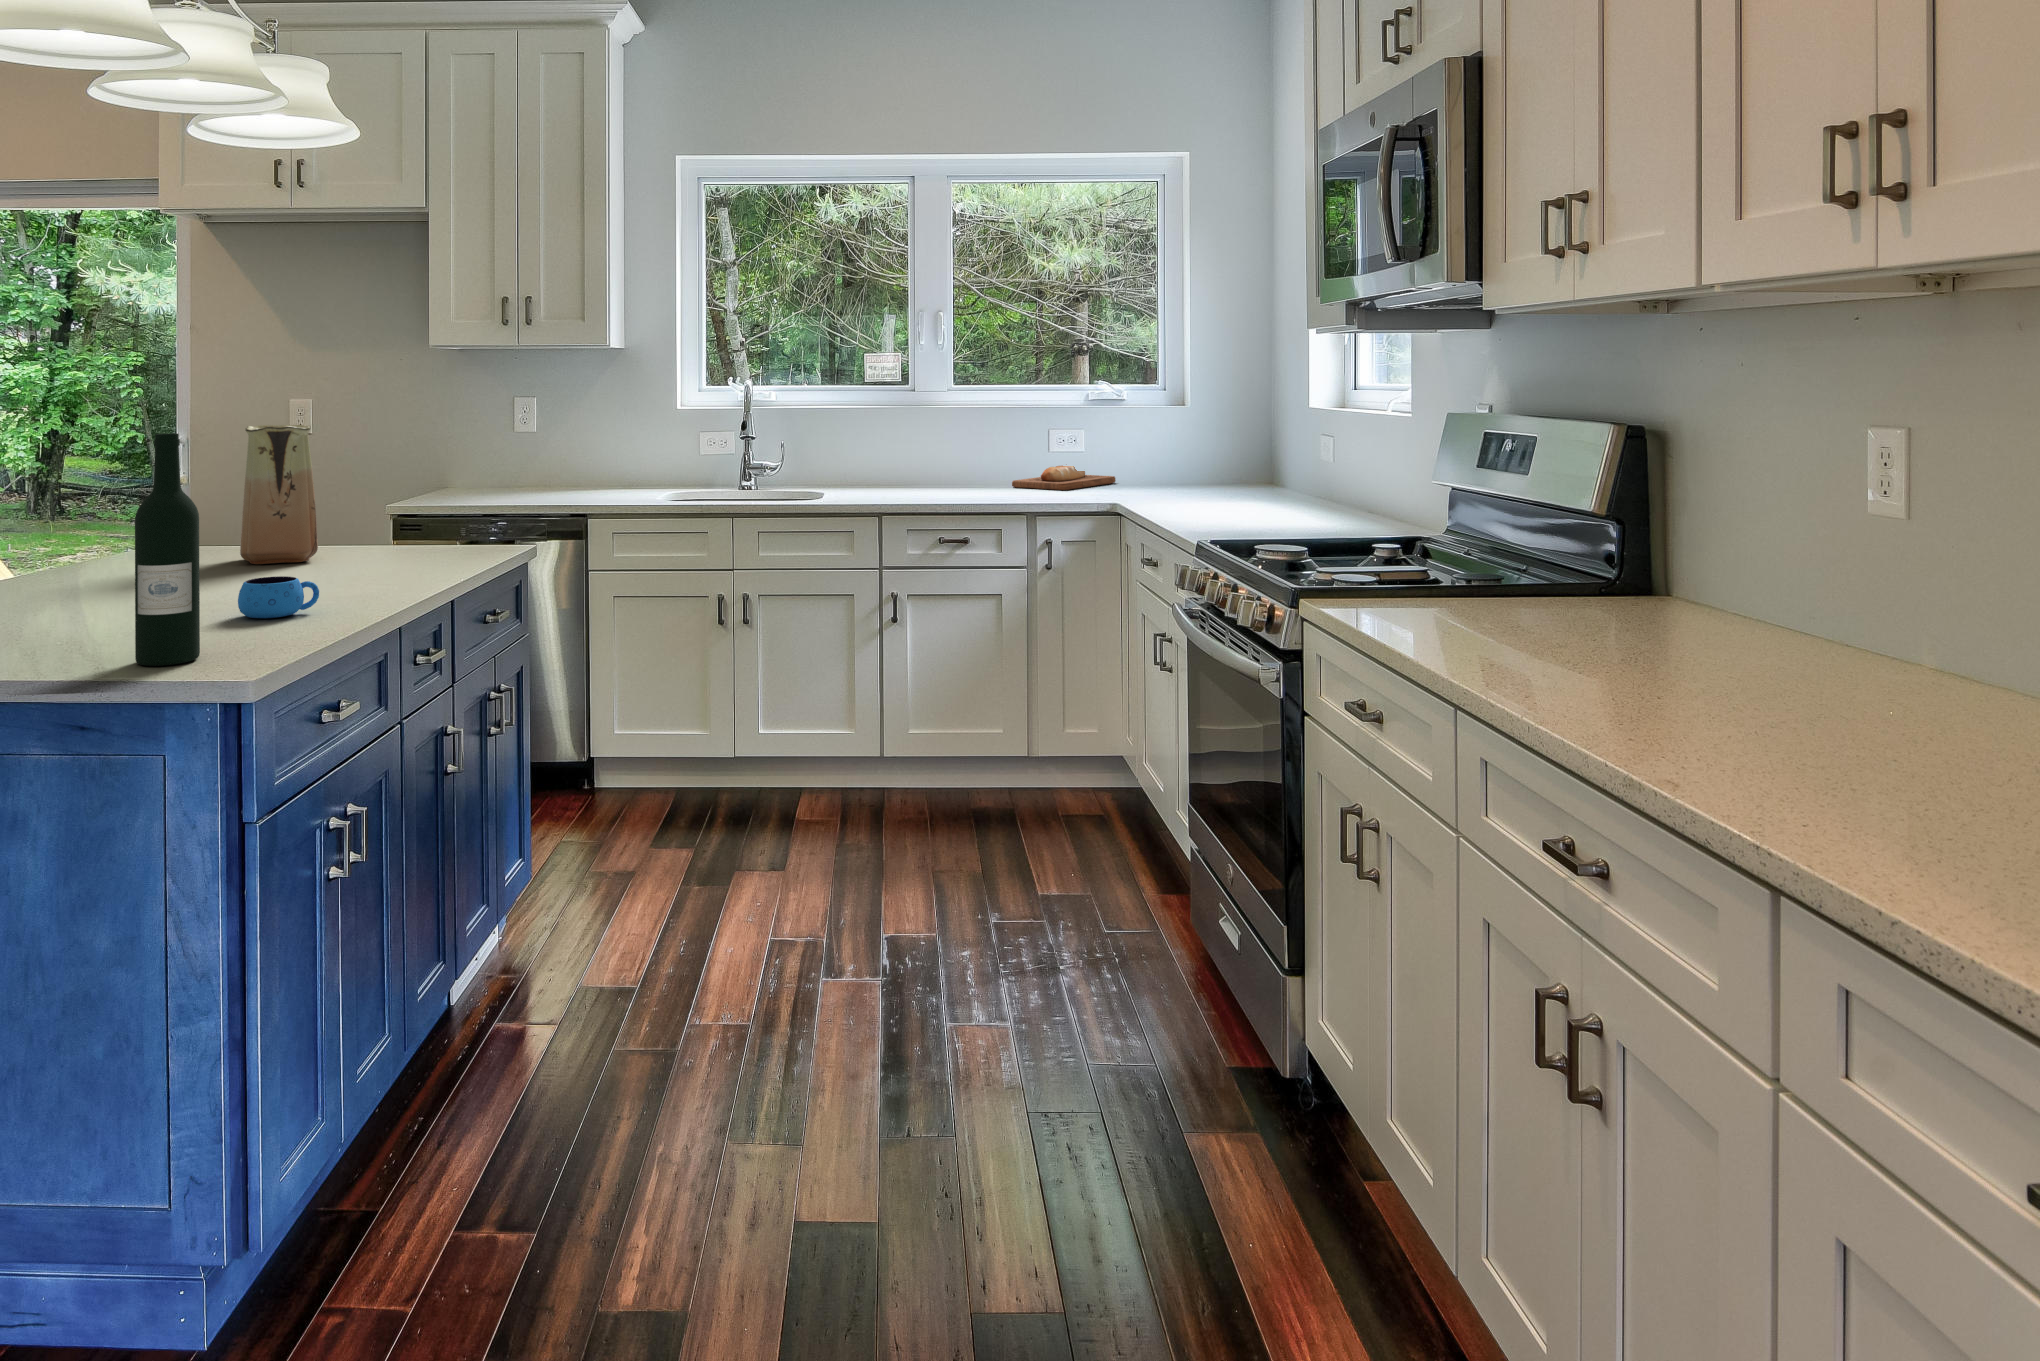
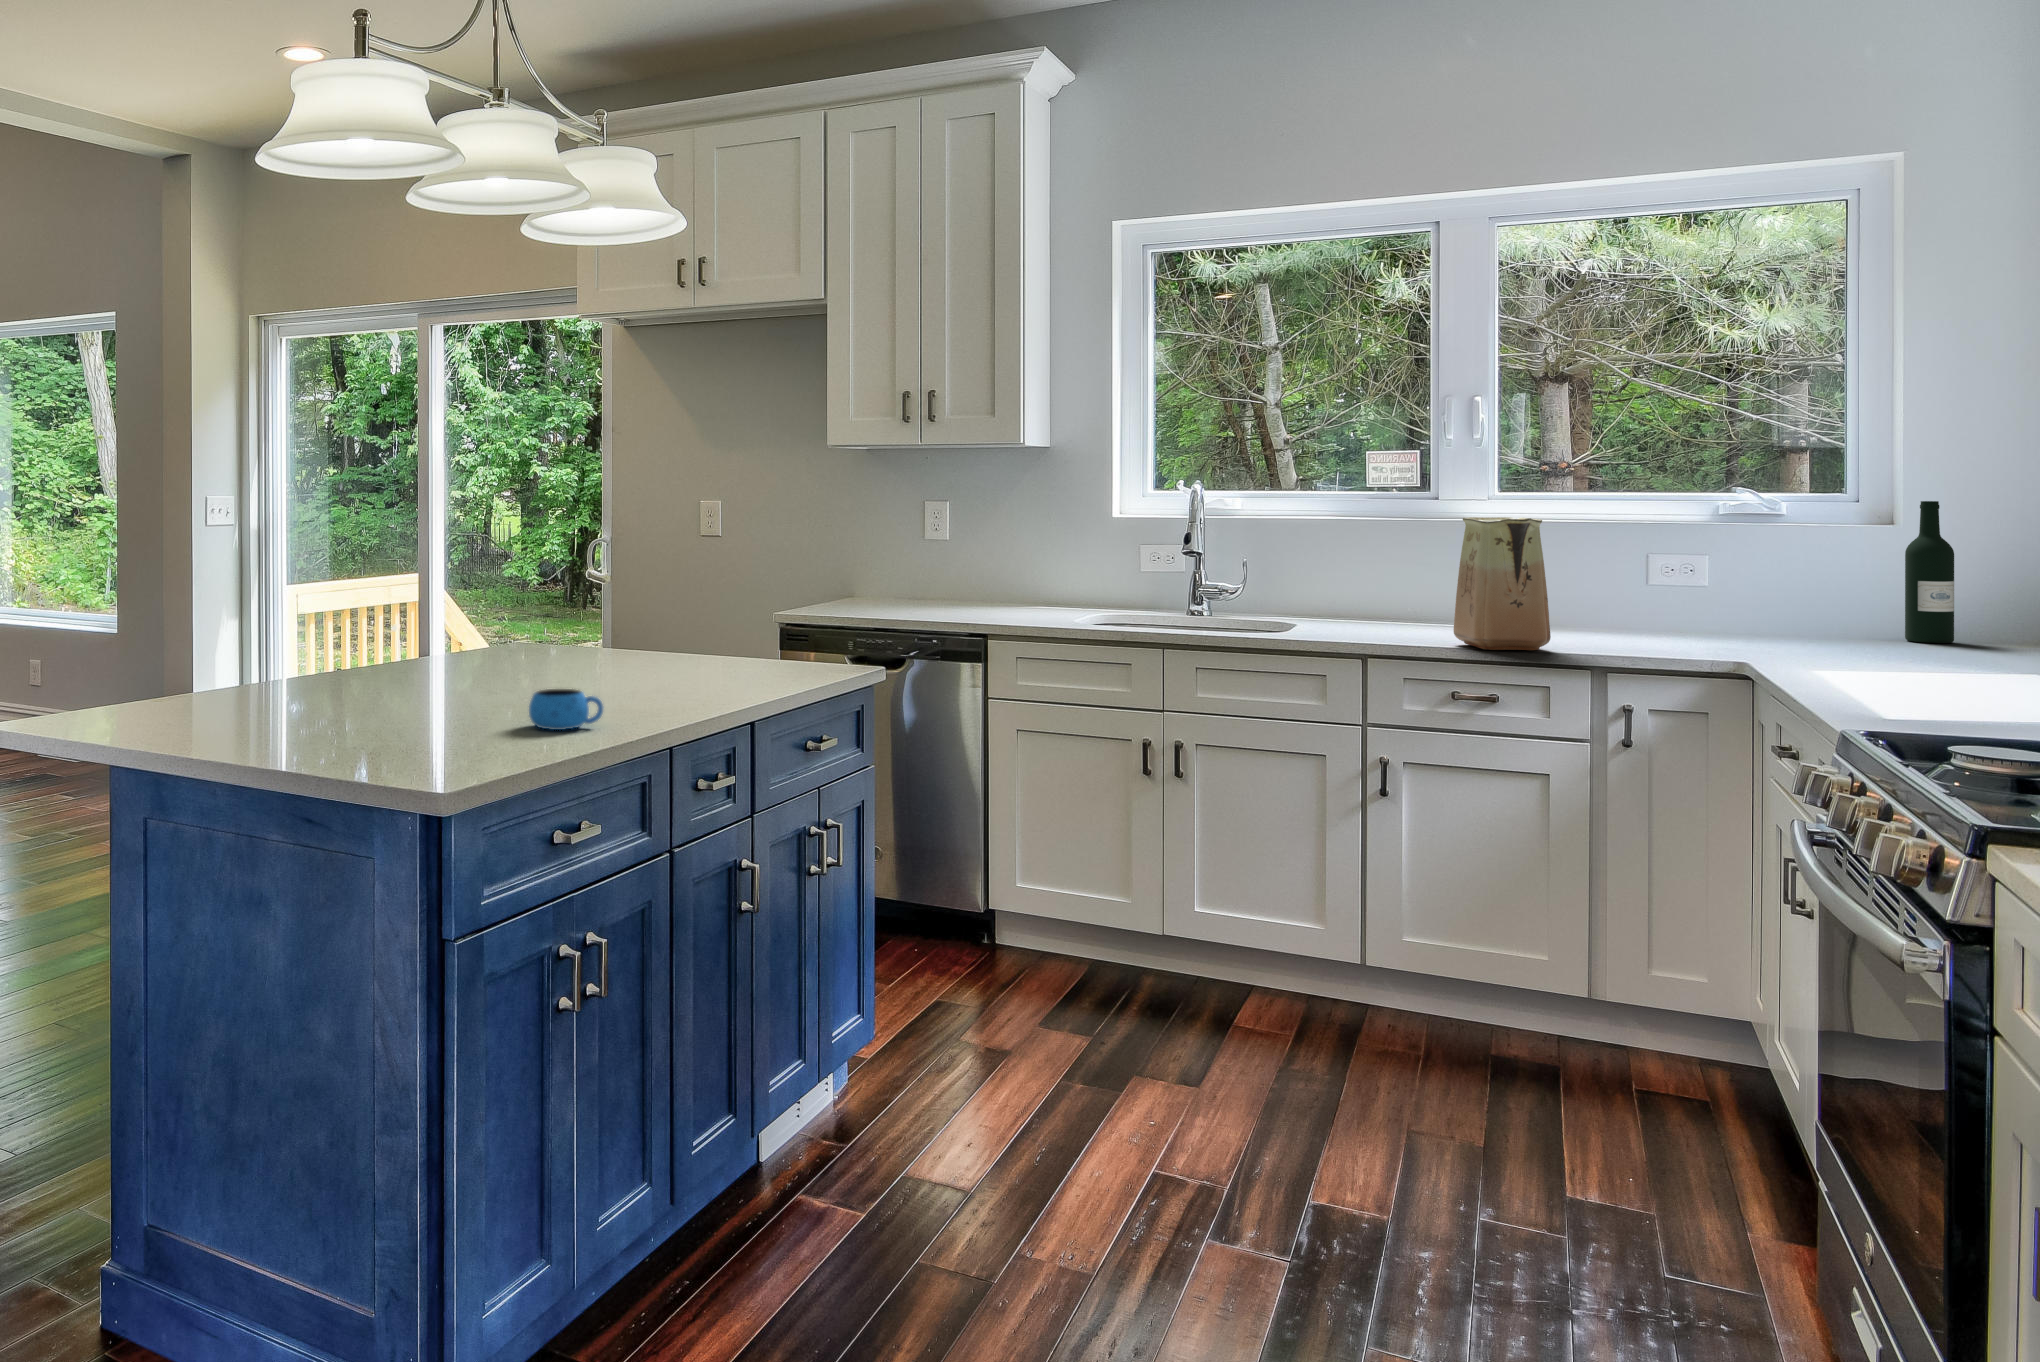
vase: present [240,425,318,564] -> present [1454,517,1551,650]
wine bottle: present [135,433,200,666] -> present [1905,501,1954,643]
bread loaf: present [1012,466,1116,490] -> none [1592,601,1787,639]

